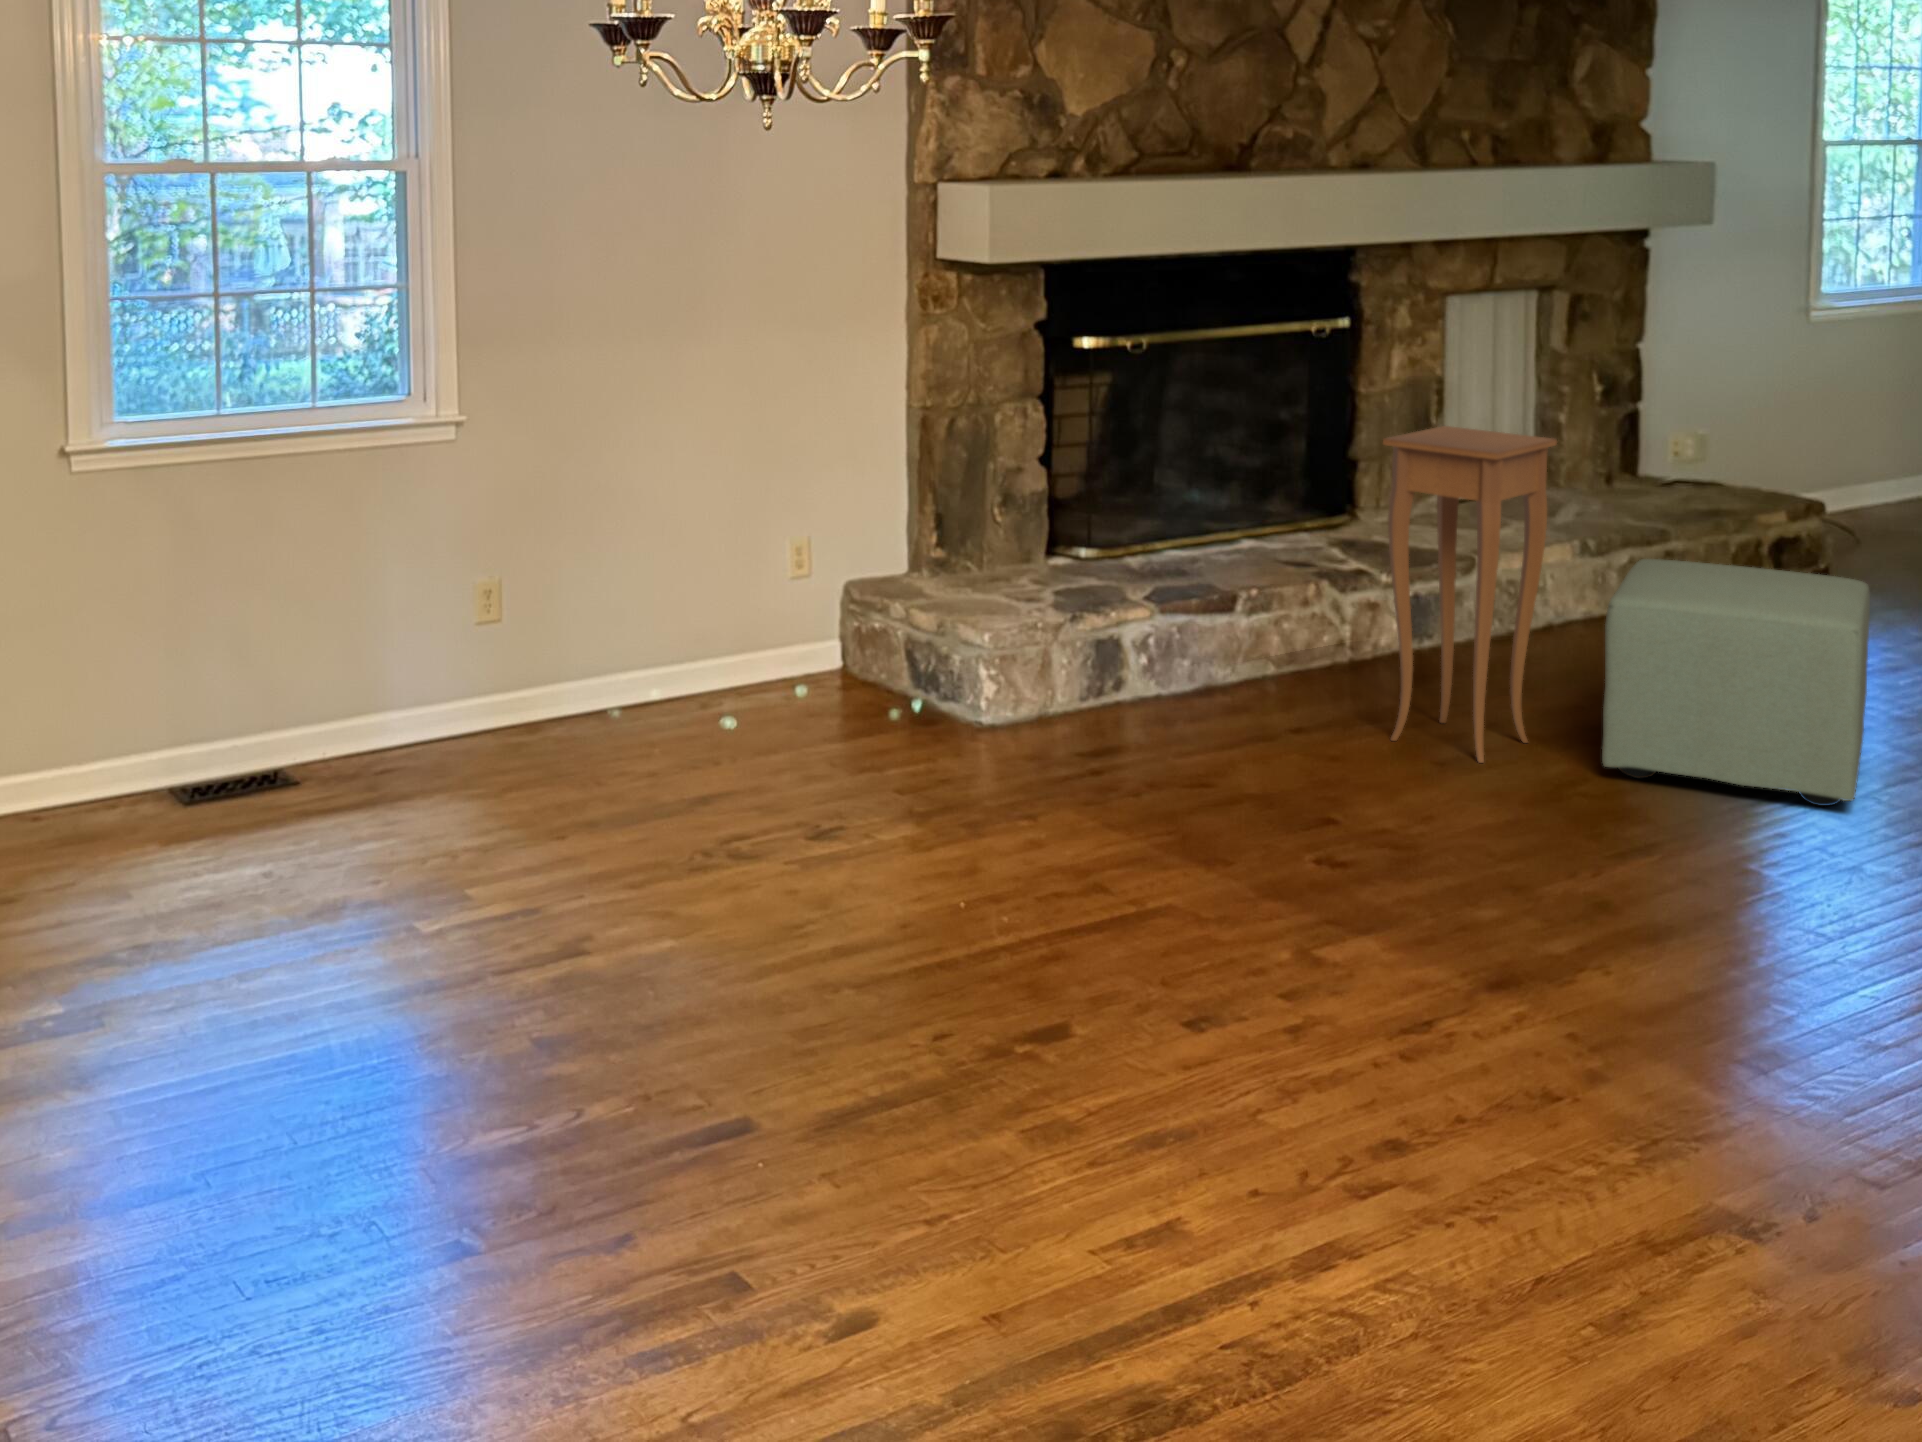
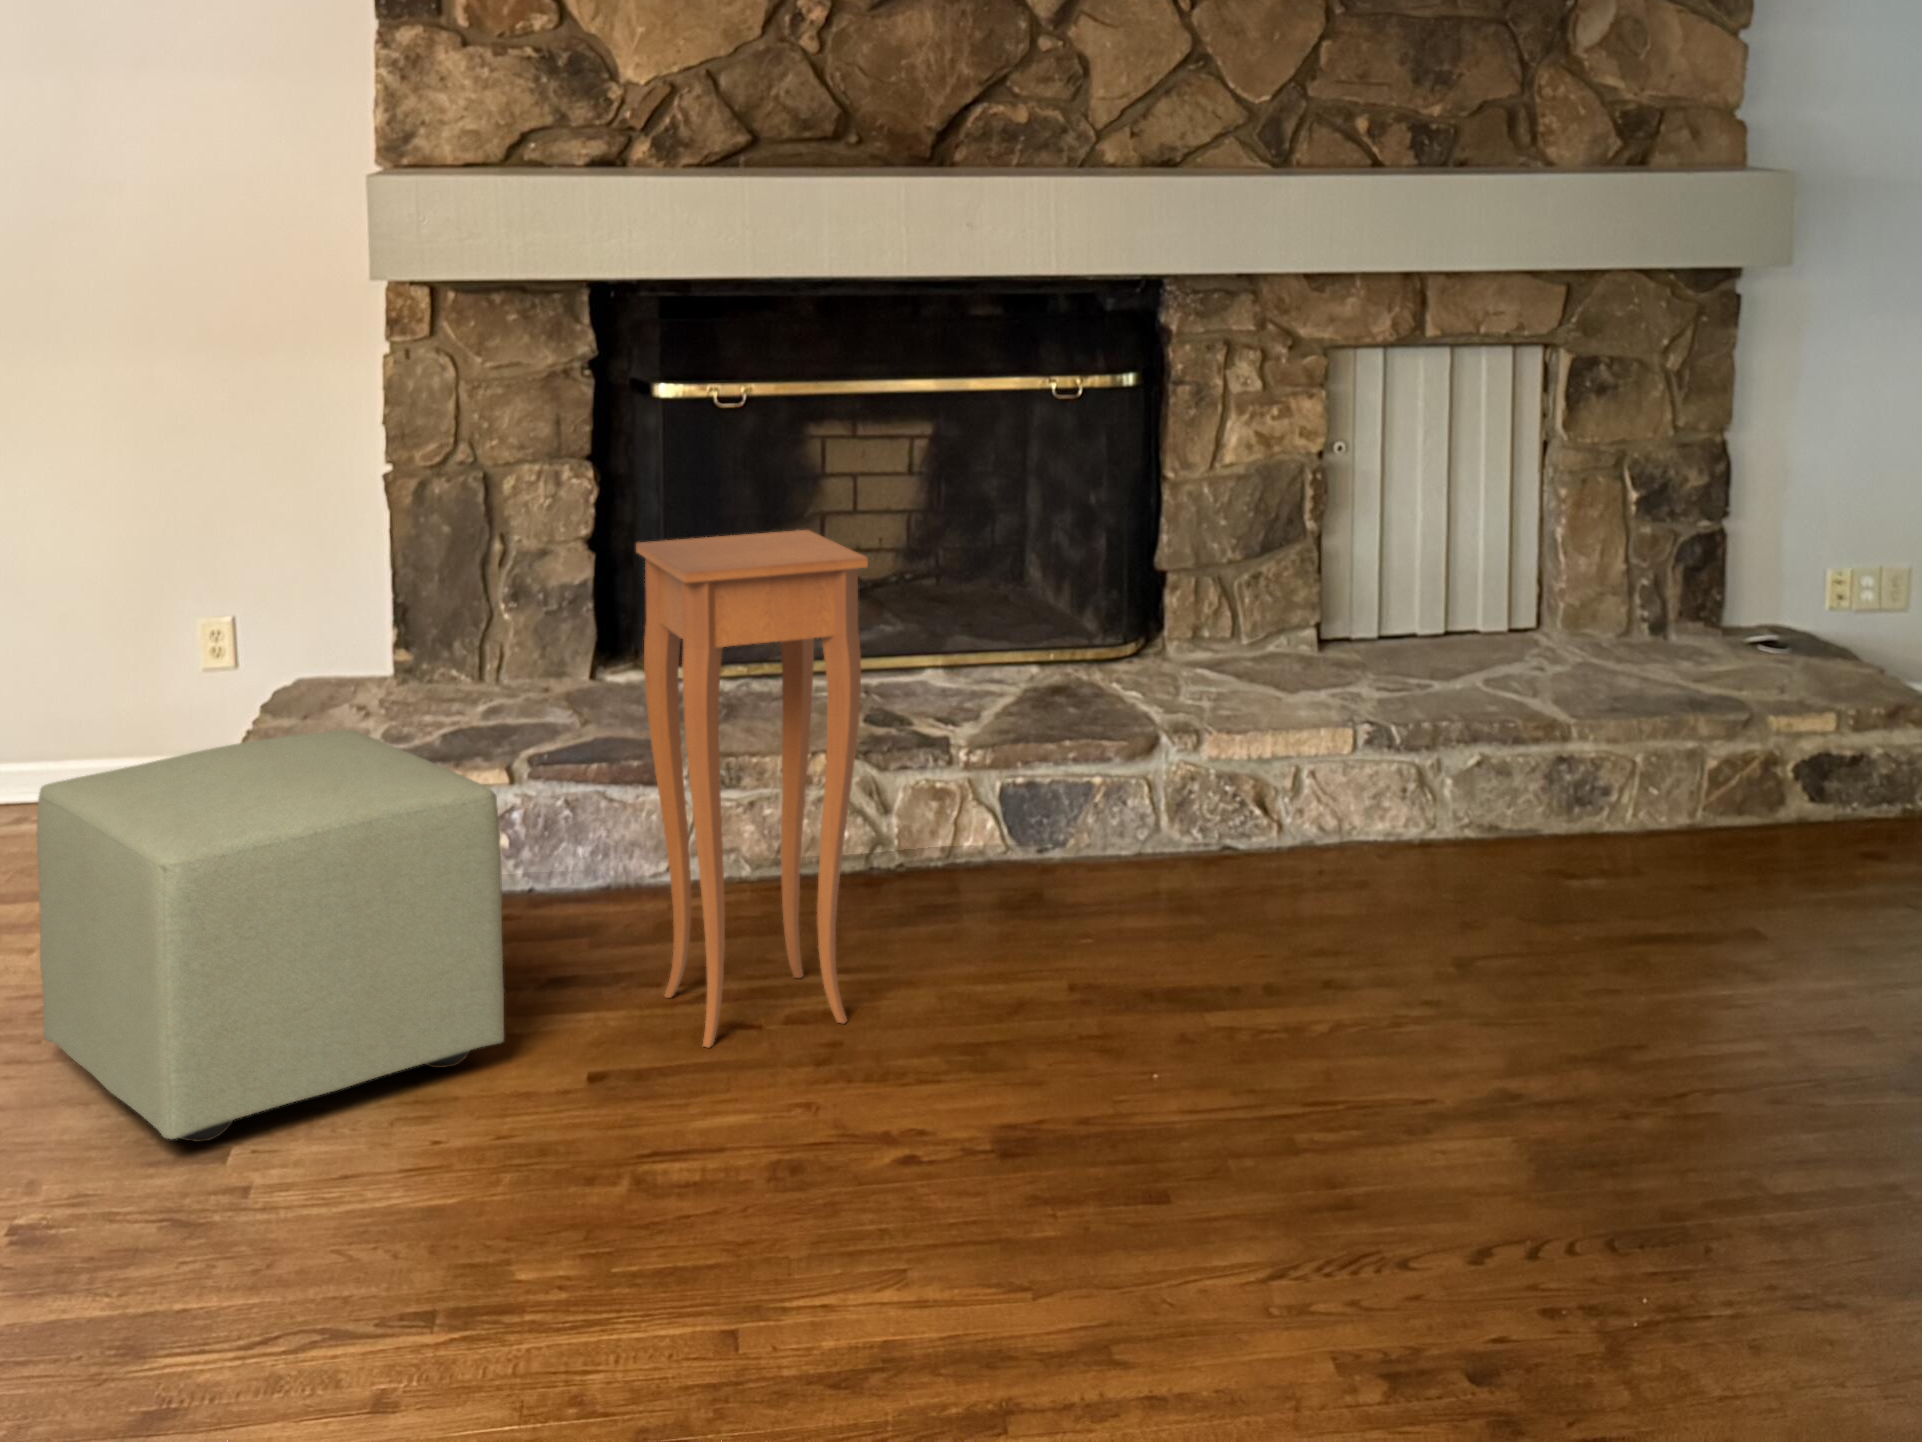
ottoman: present [1602,559,1870,806] -> present [36,730,504,1142]

